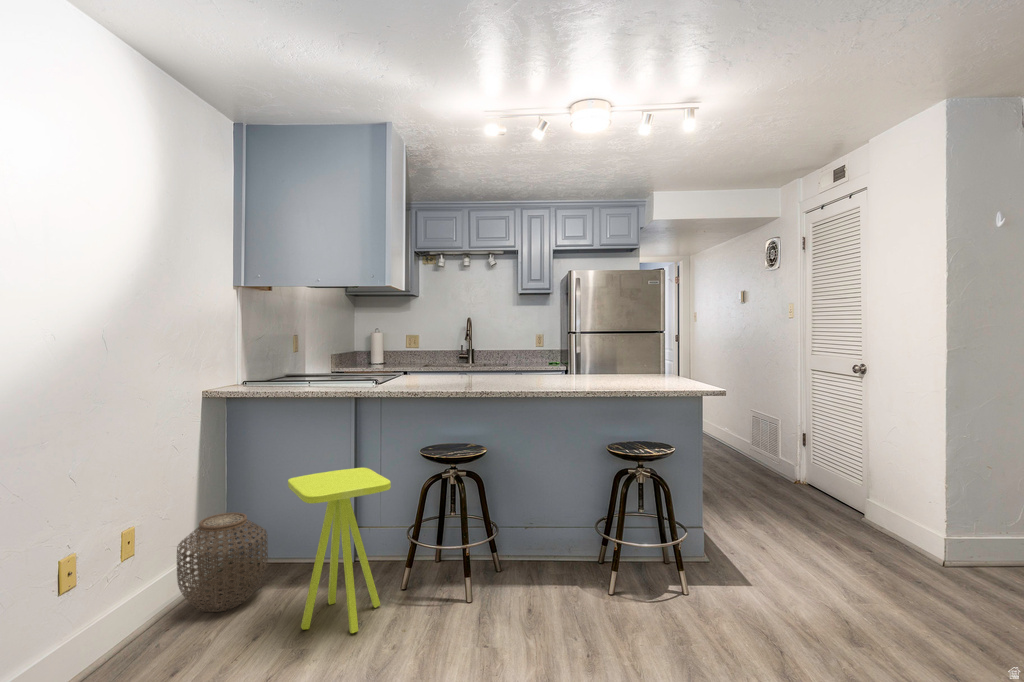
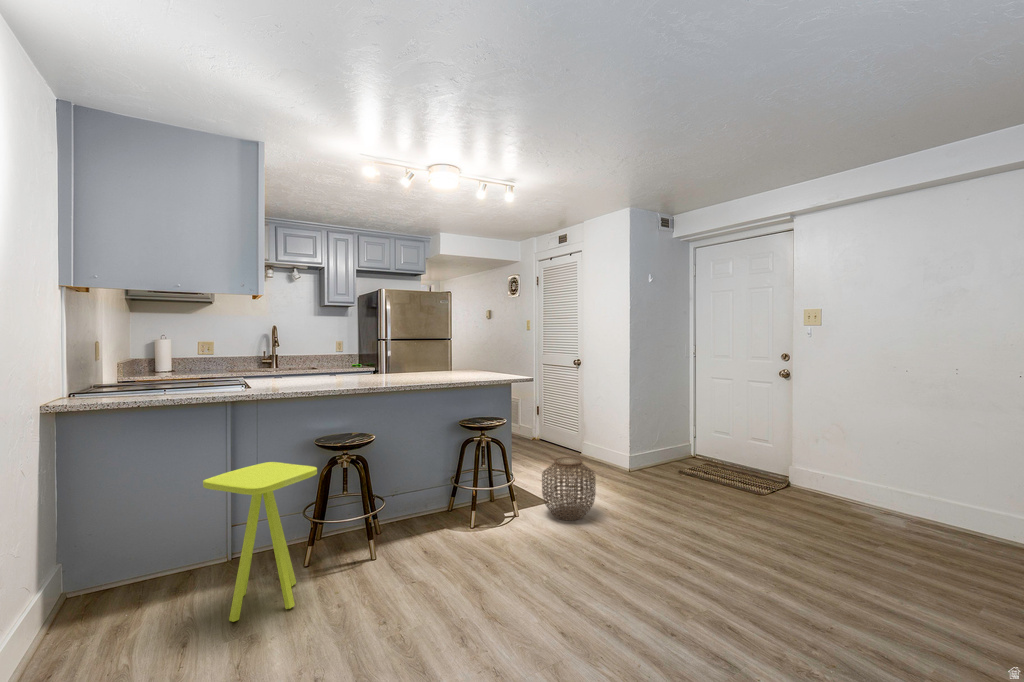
woven basket: present [177,513,268,612] -> present [542,457,596,521]

